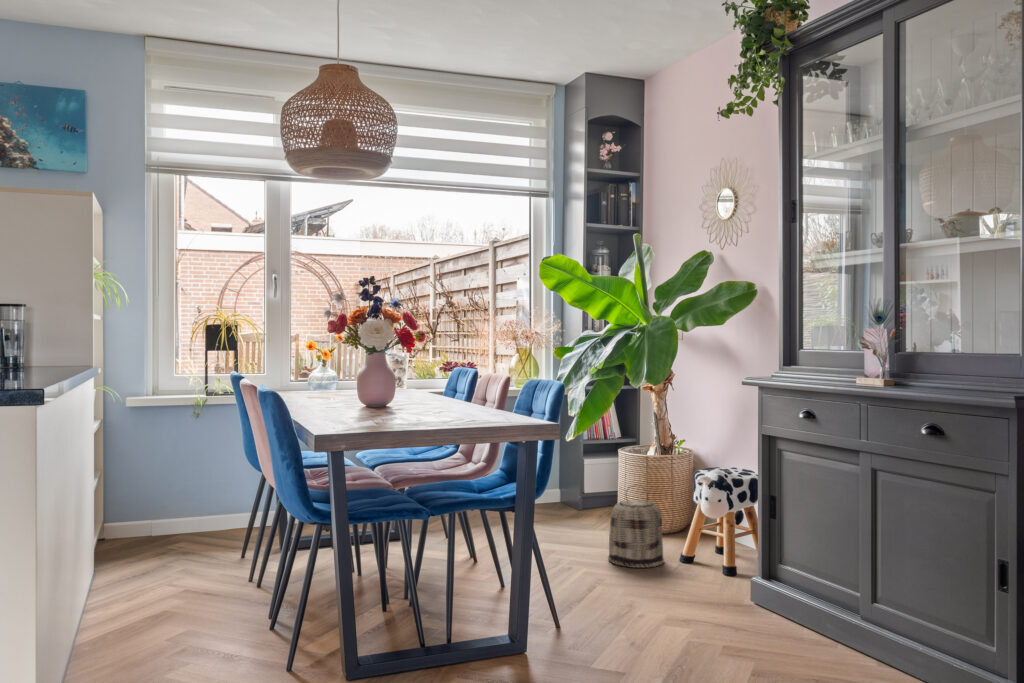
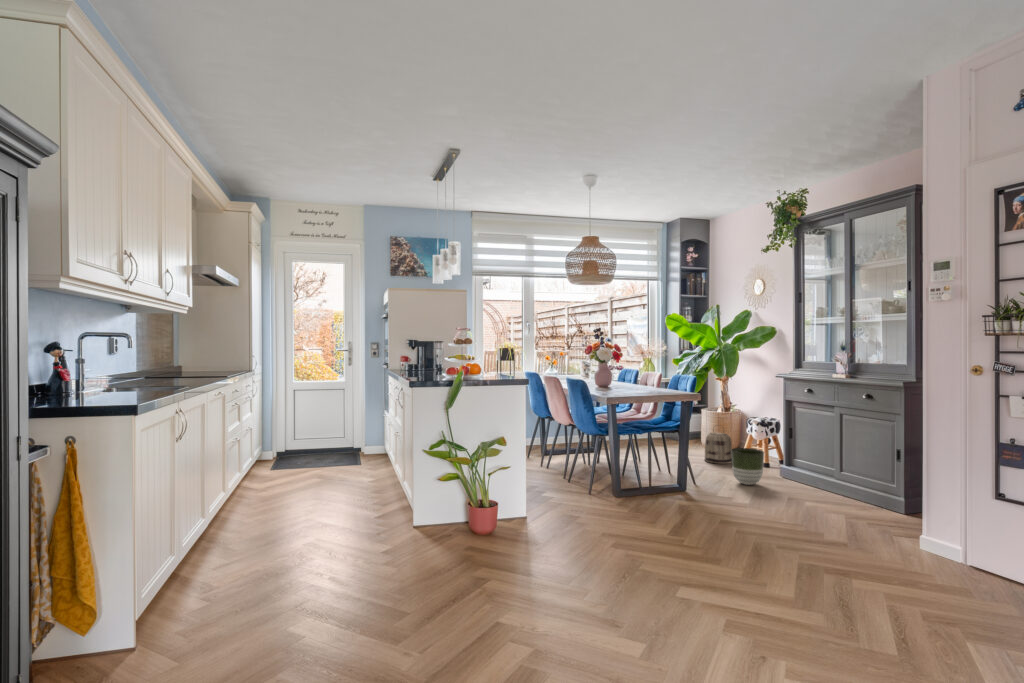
planter: none [638,543,708,630] -> present [731,448,764,485]

